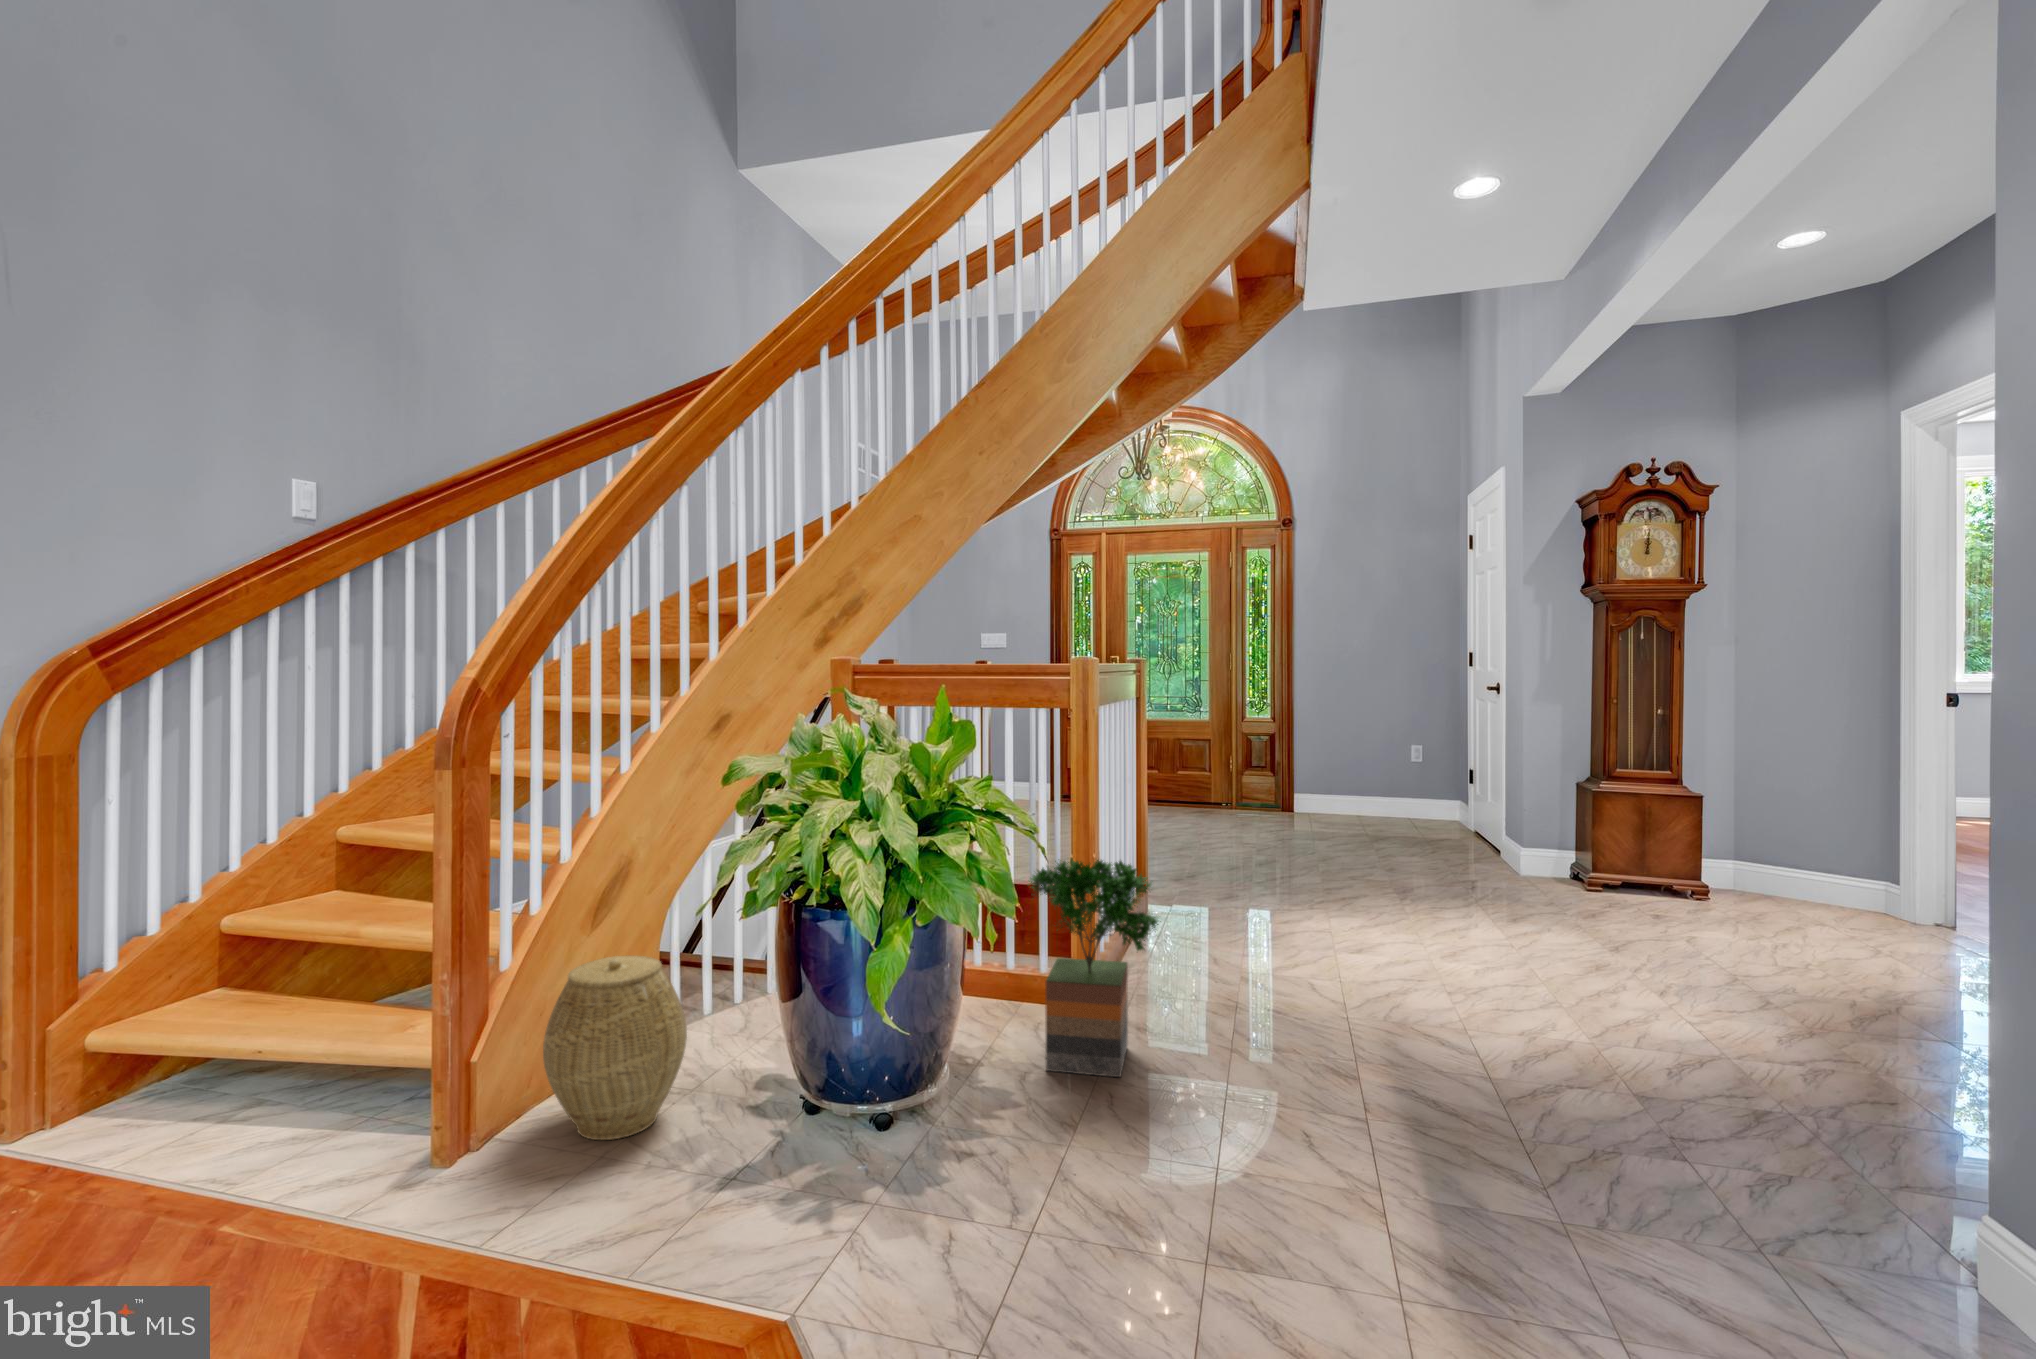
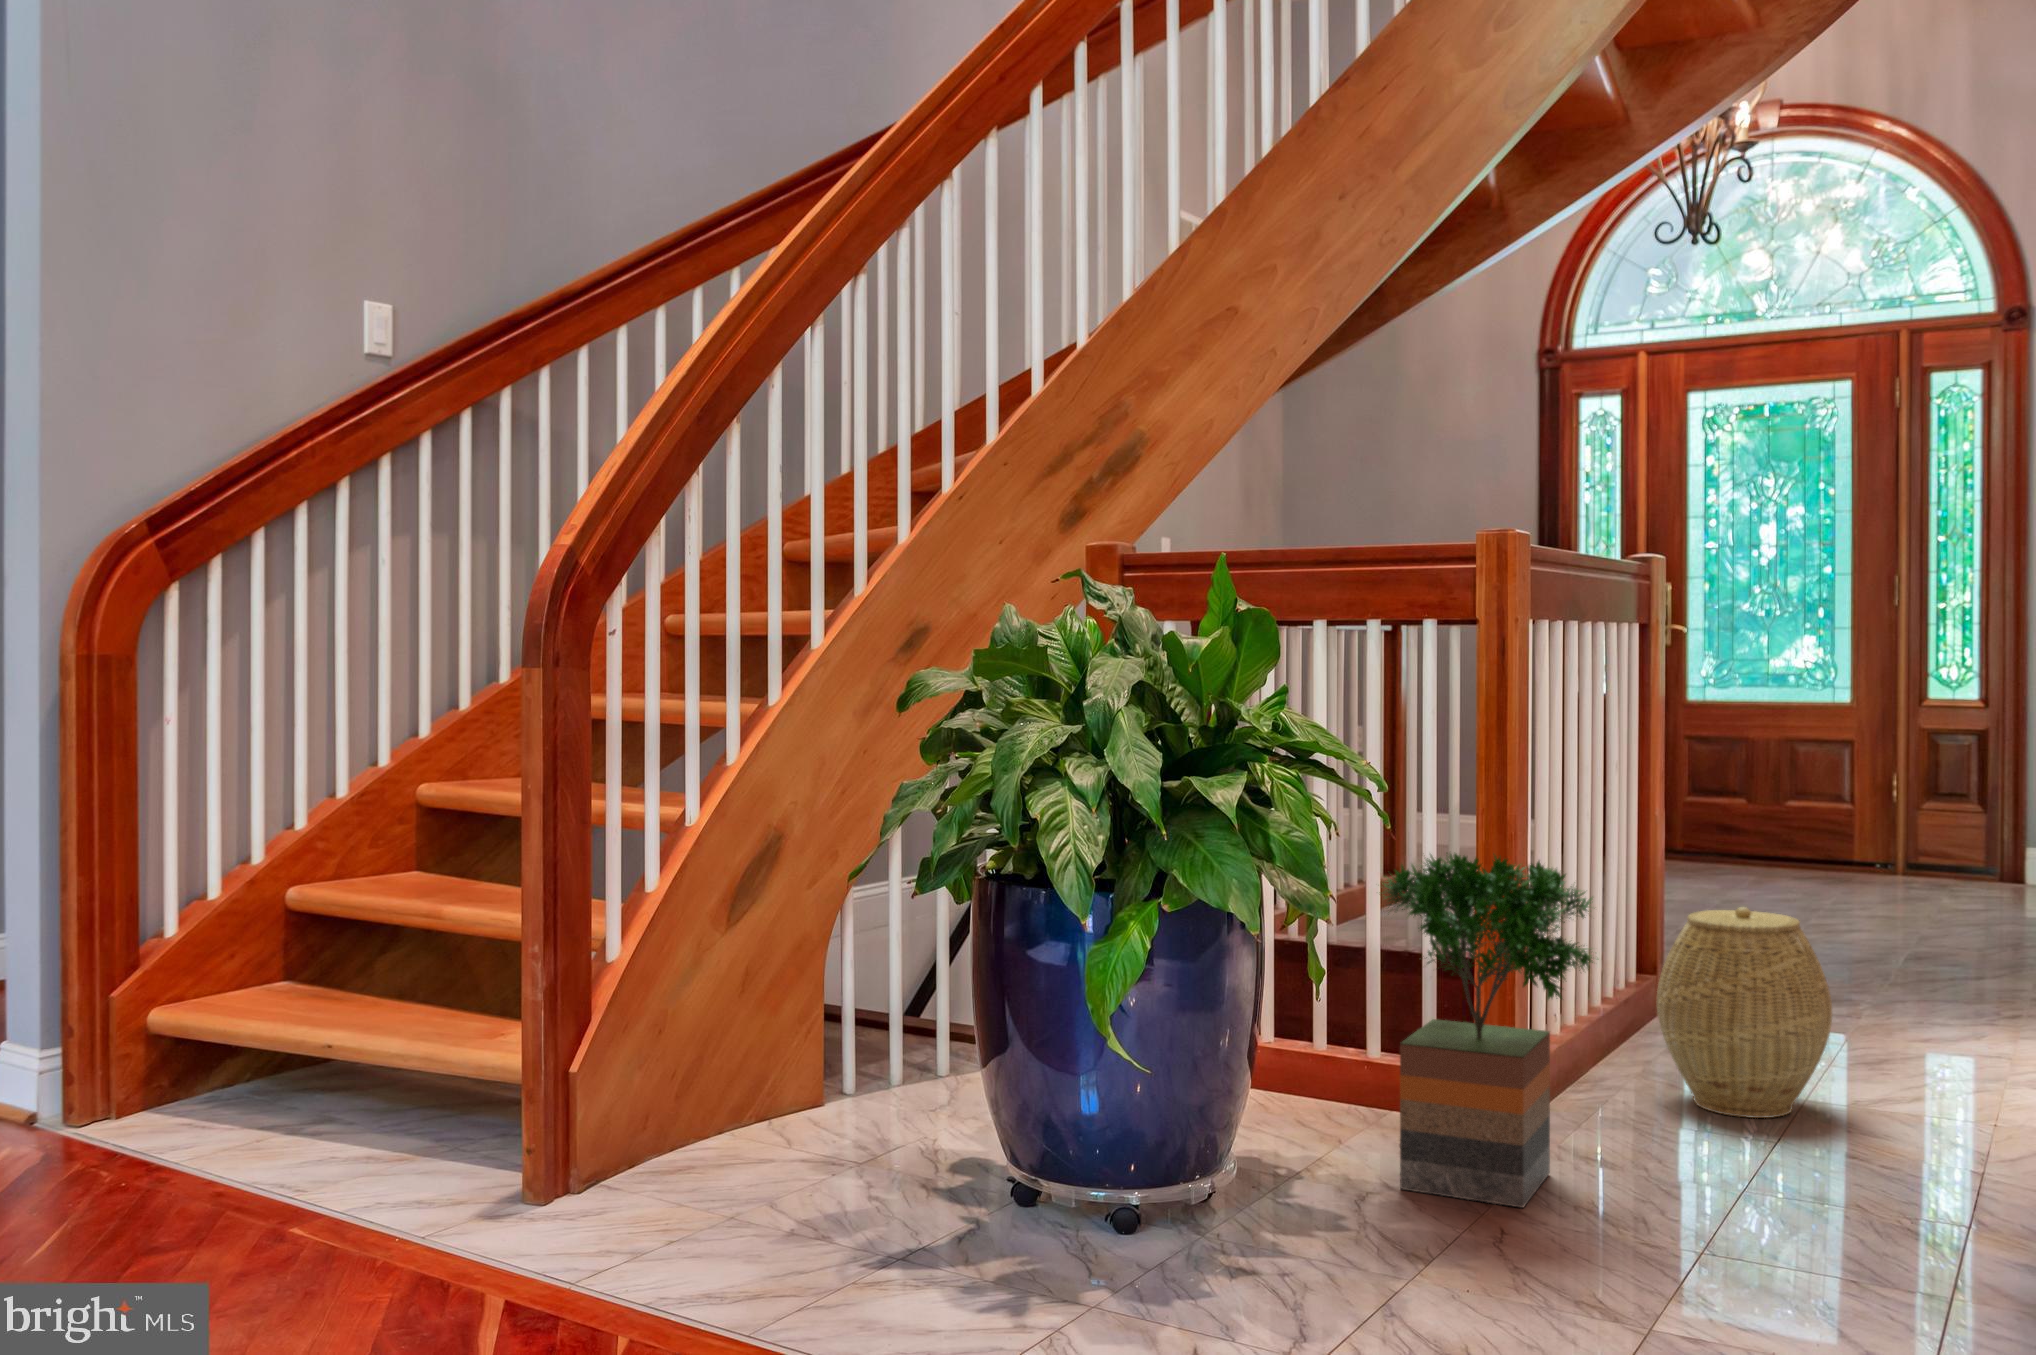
woven basket: present [543,955,687,1140] -> present [1657,907,1832,1118]

